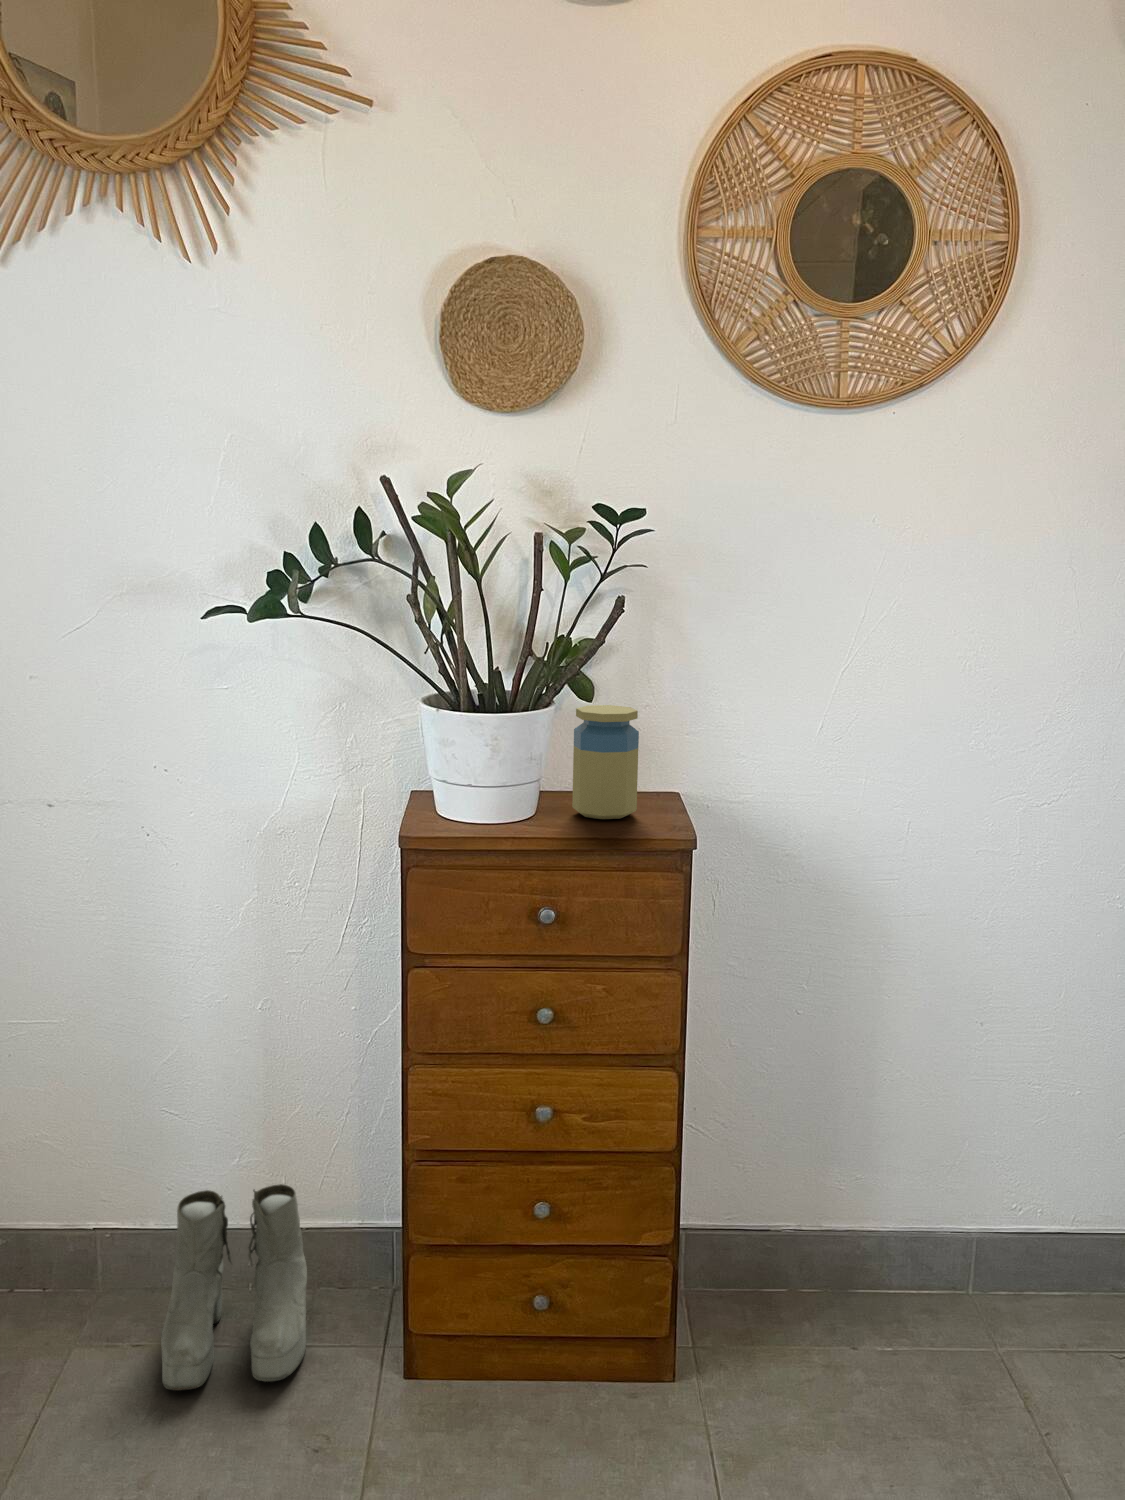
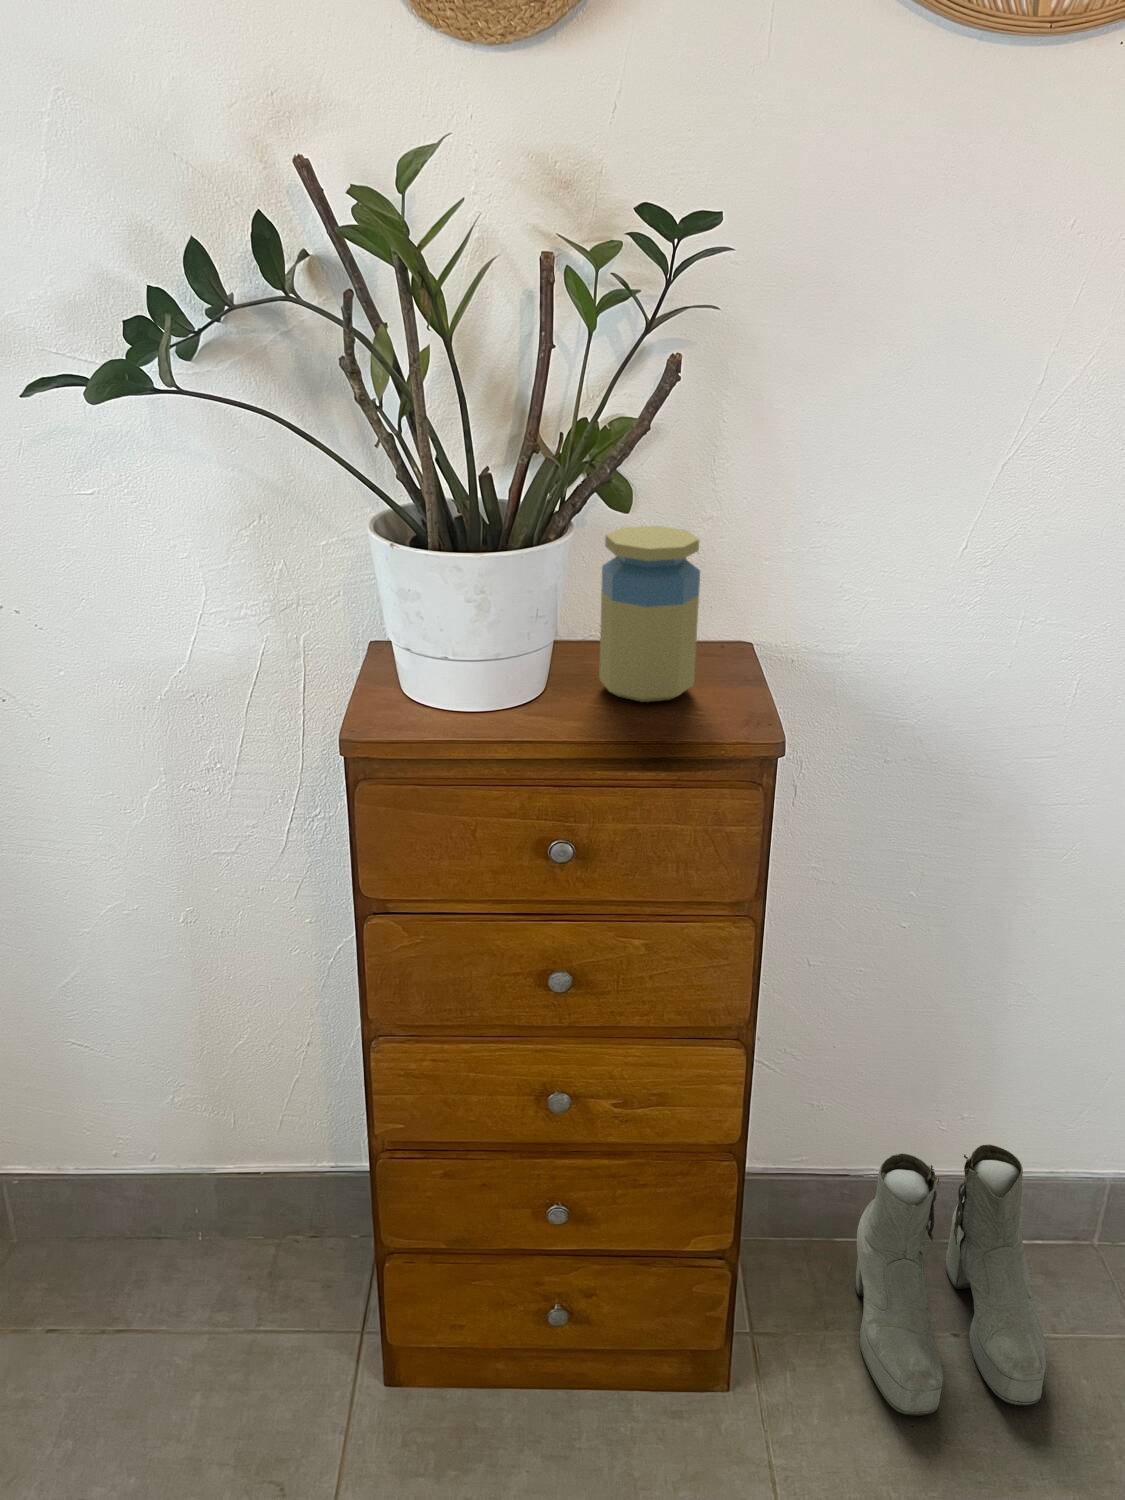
boots: present [161,1184,307,1391] -> present [855,1144,1046,1416]

